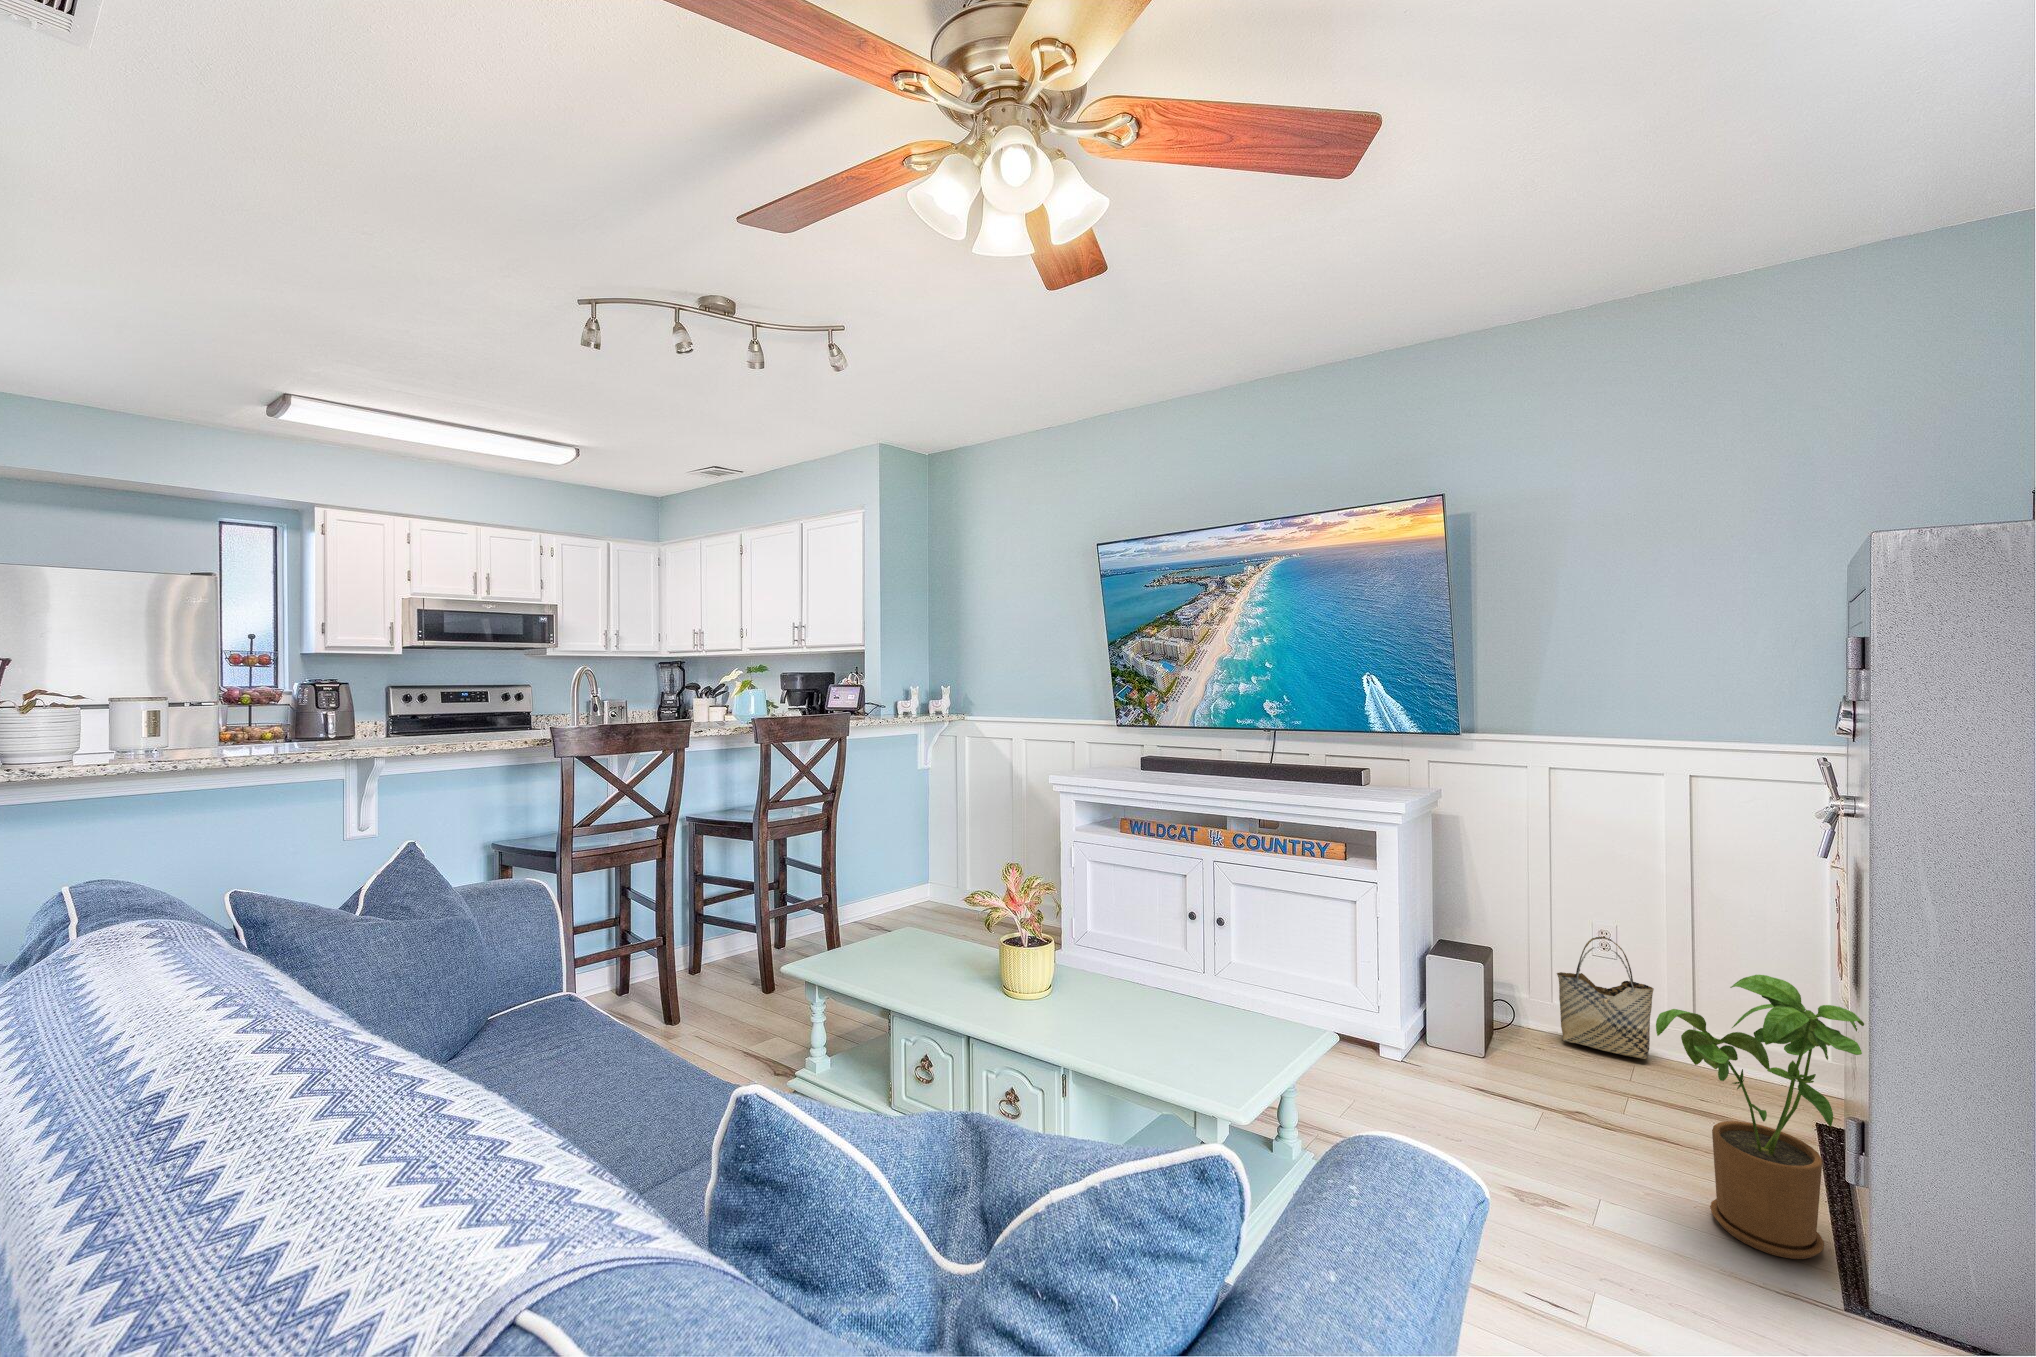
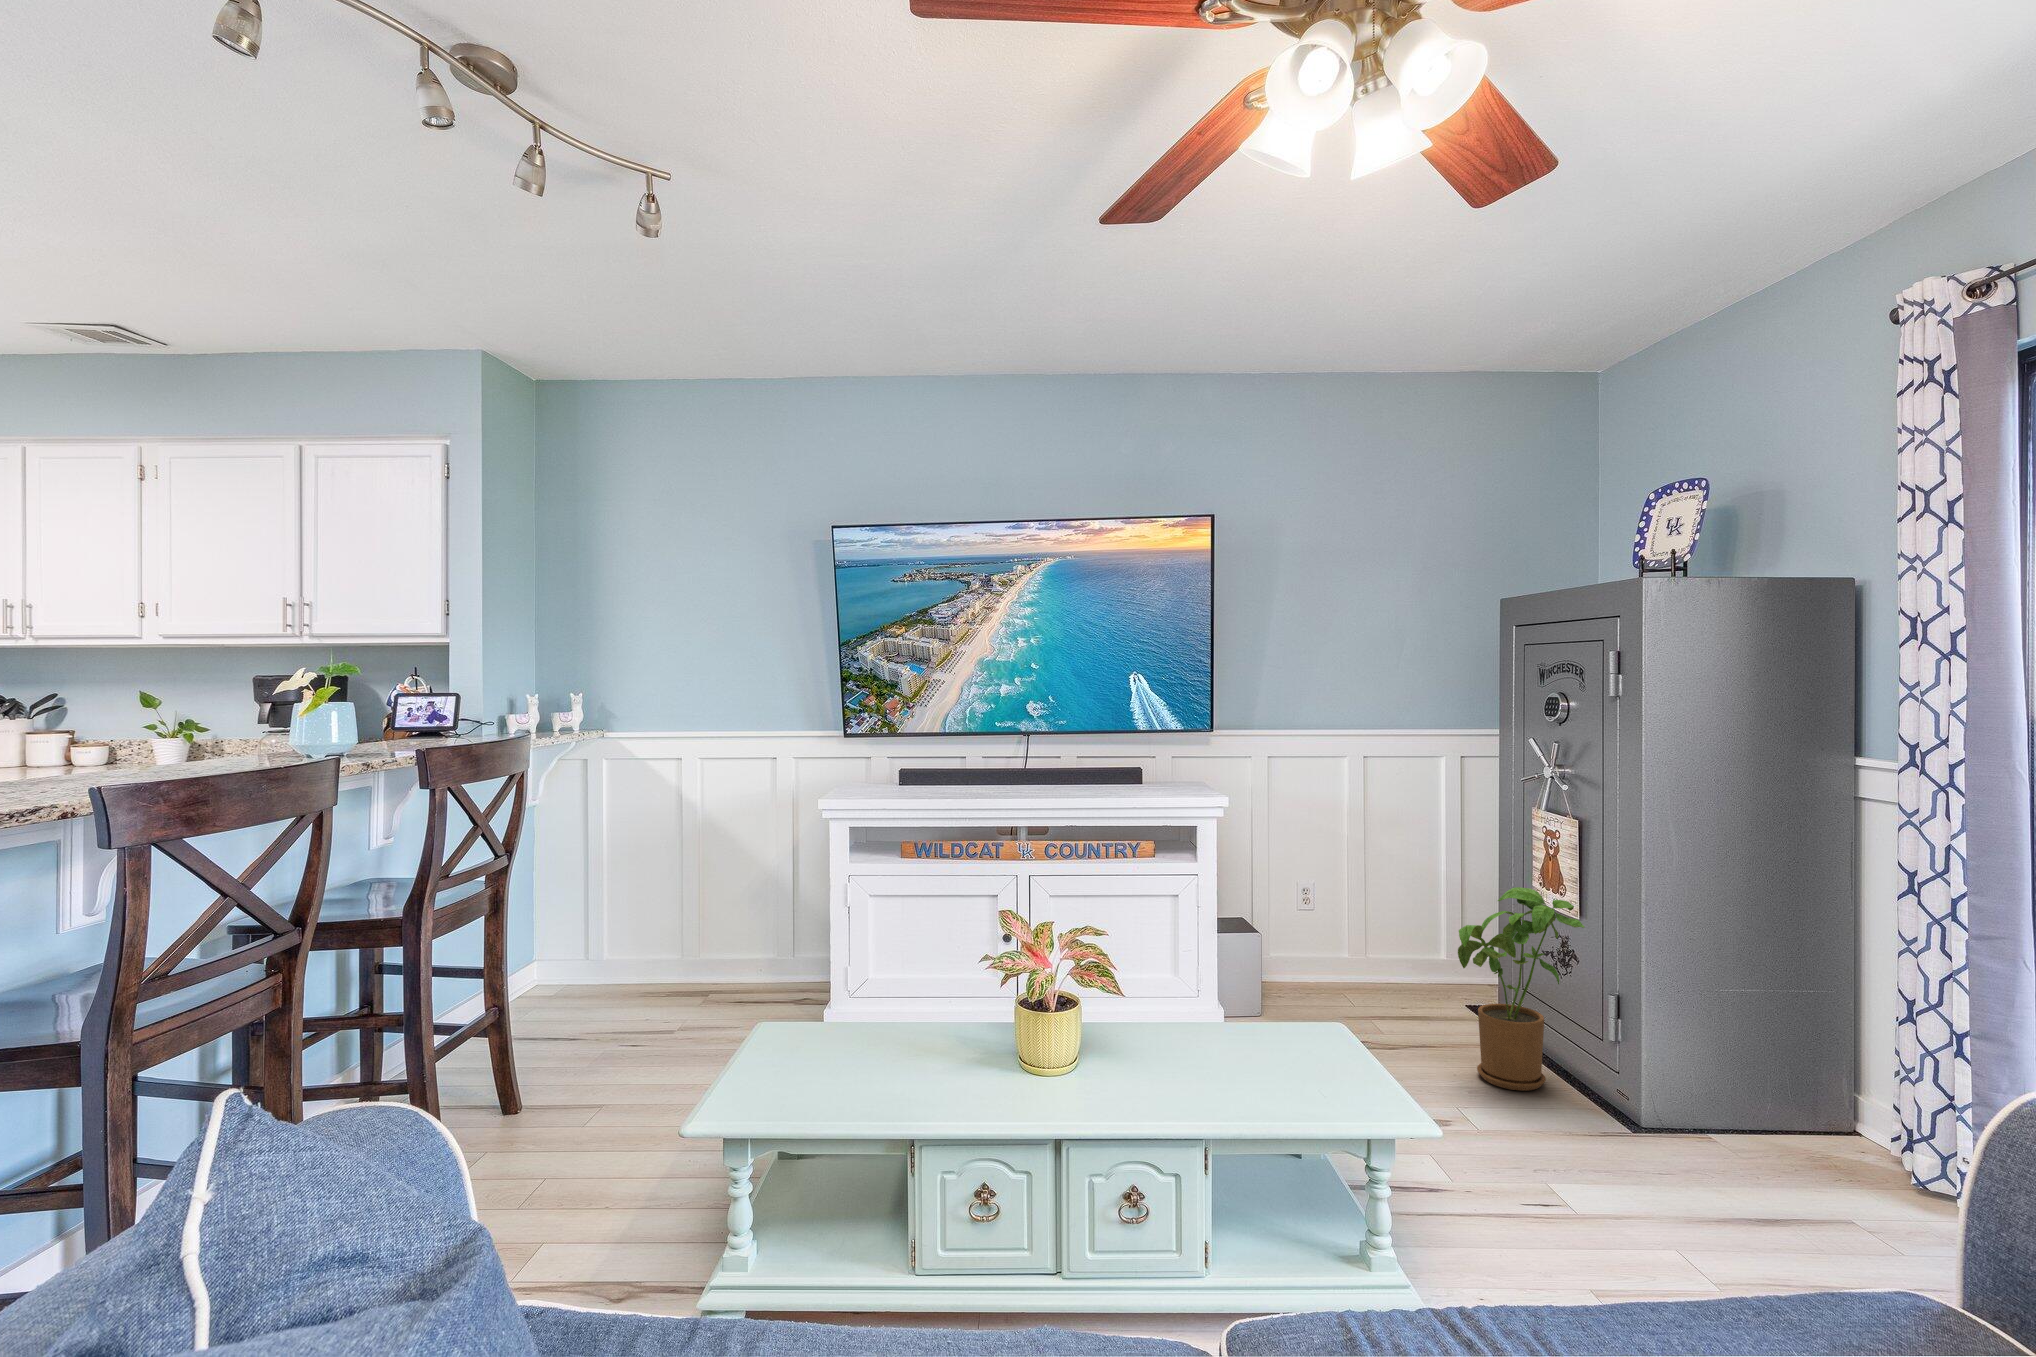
woven basket: present [1557,937,1654,1059] -> none [1290,899,1356,993]

